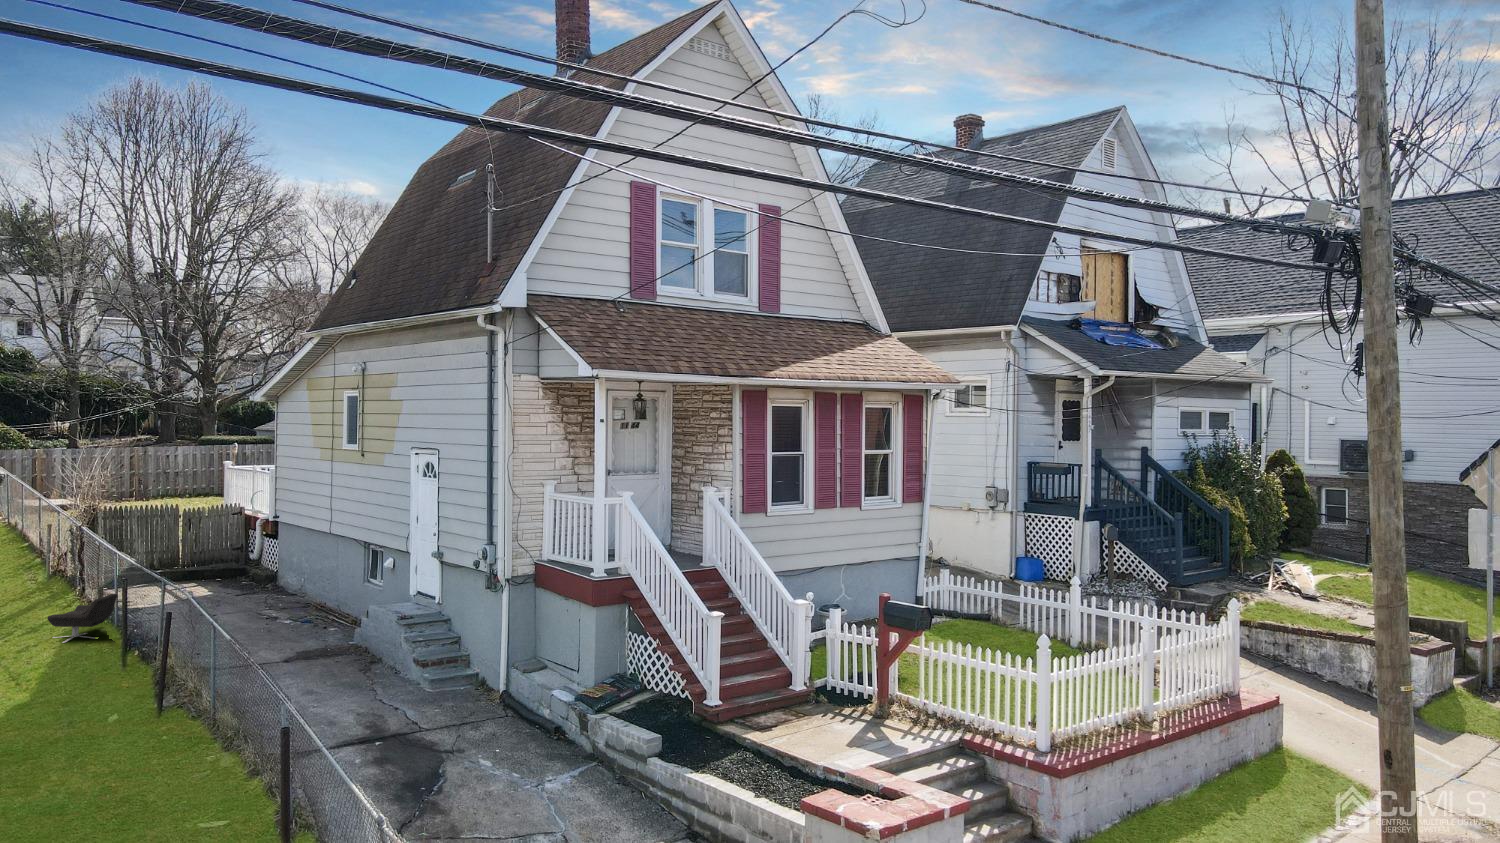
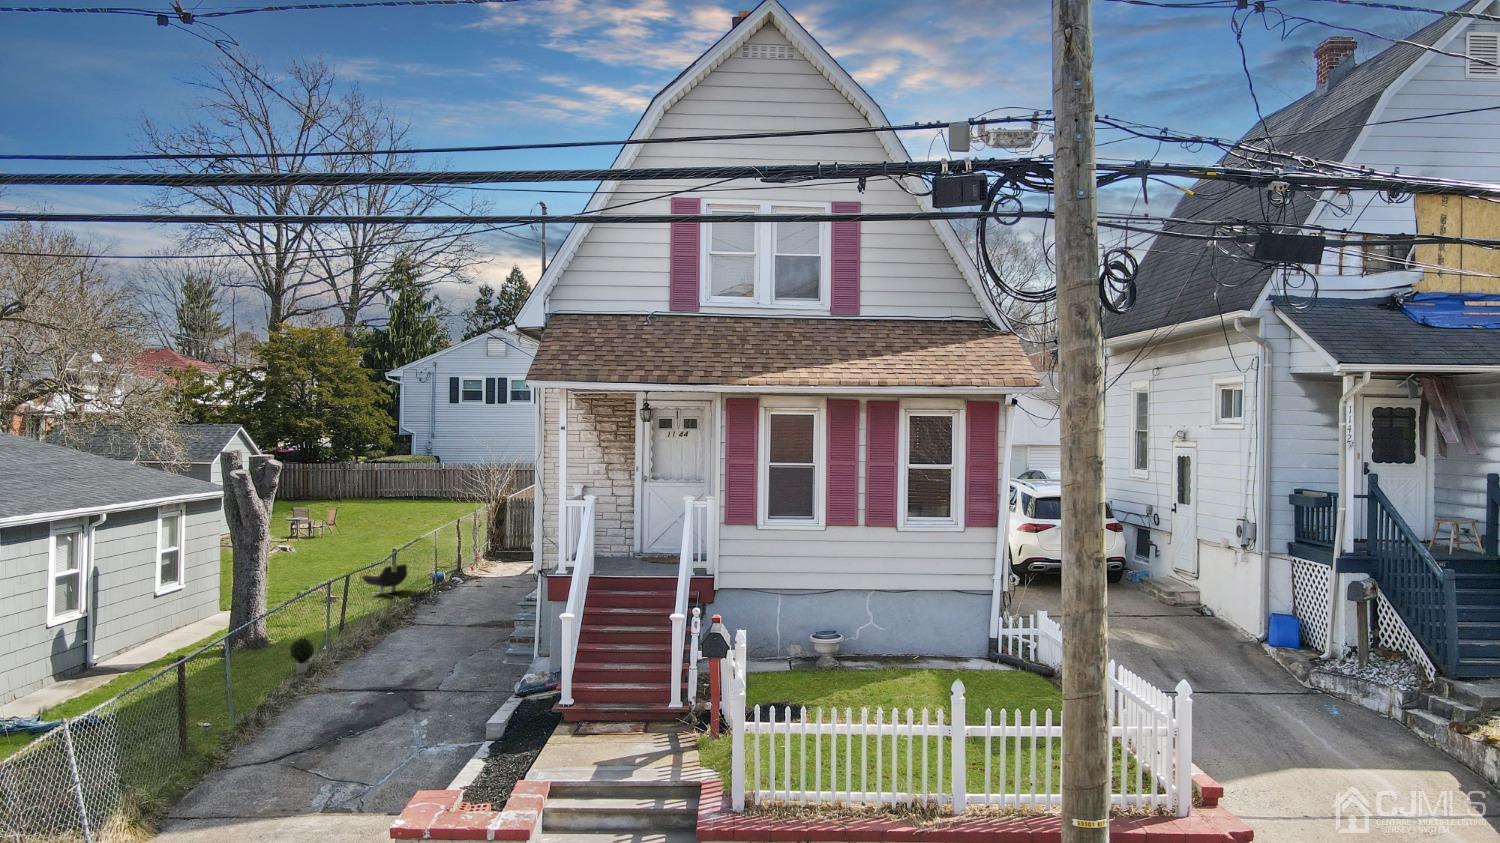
potted plant: none [190,702,229,752] -> present [290,638,314,674]

